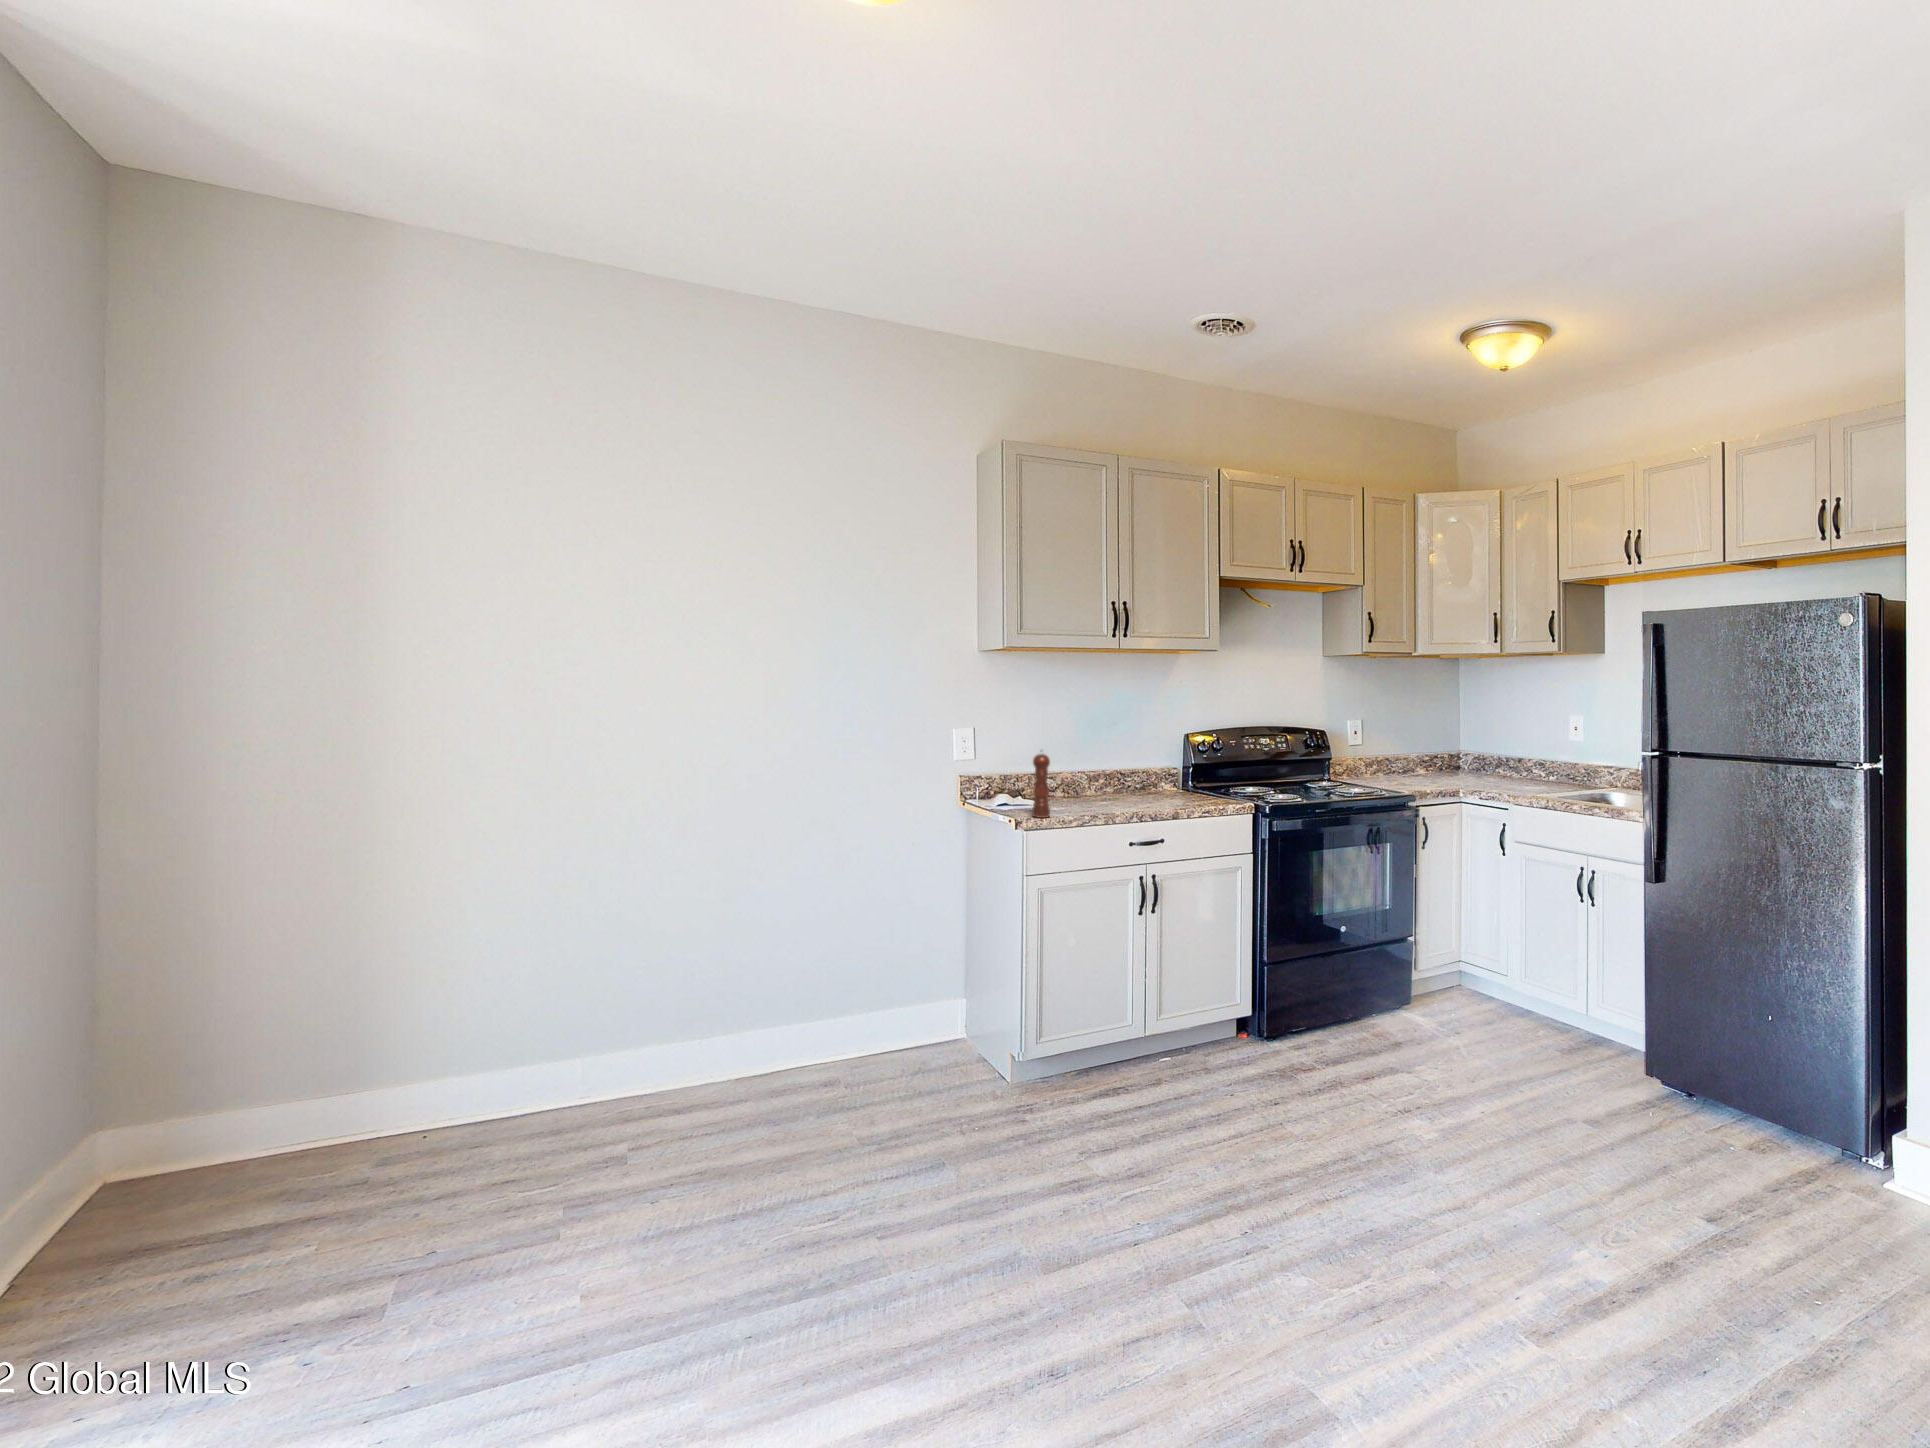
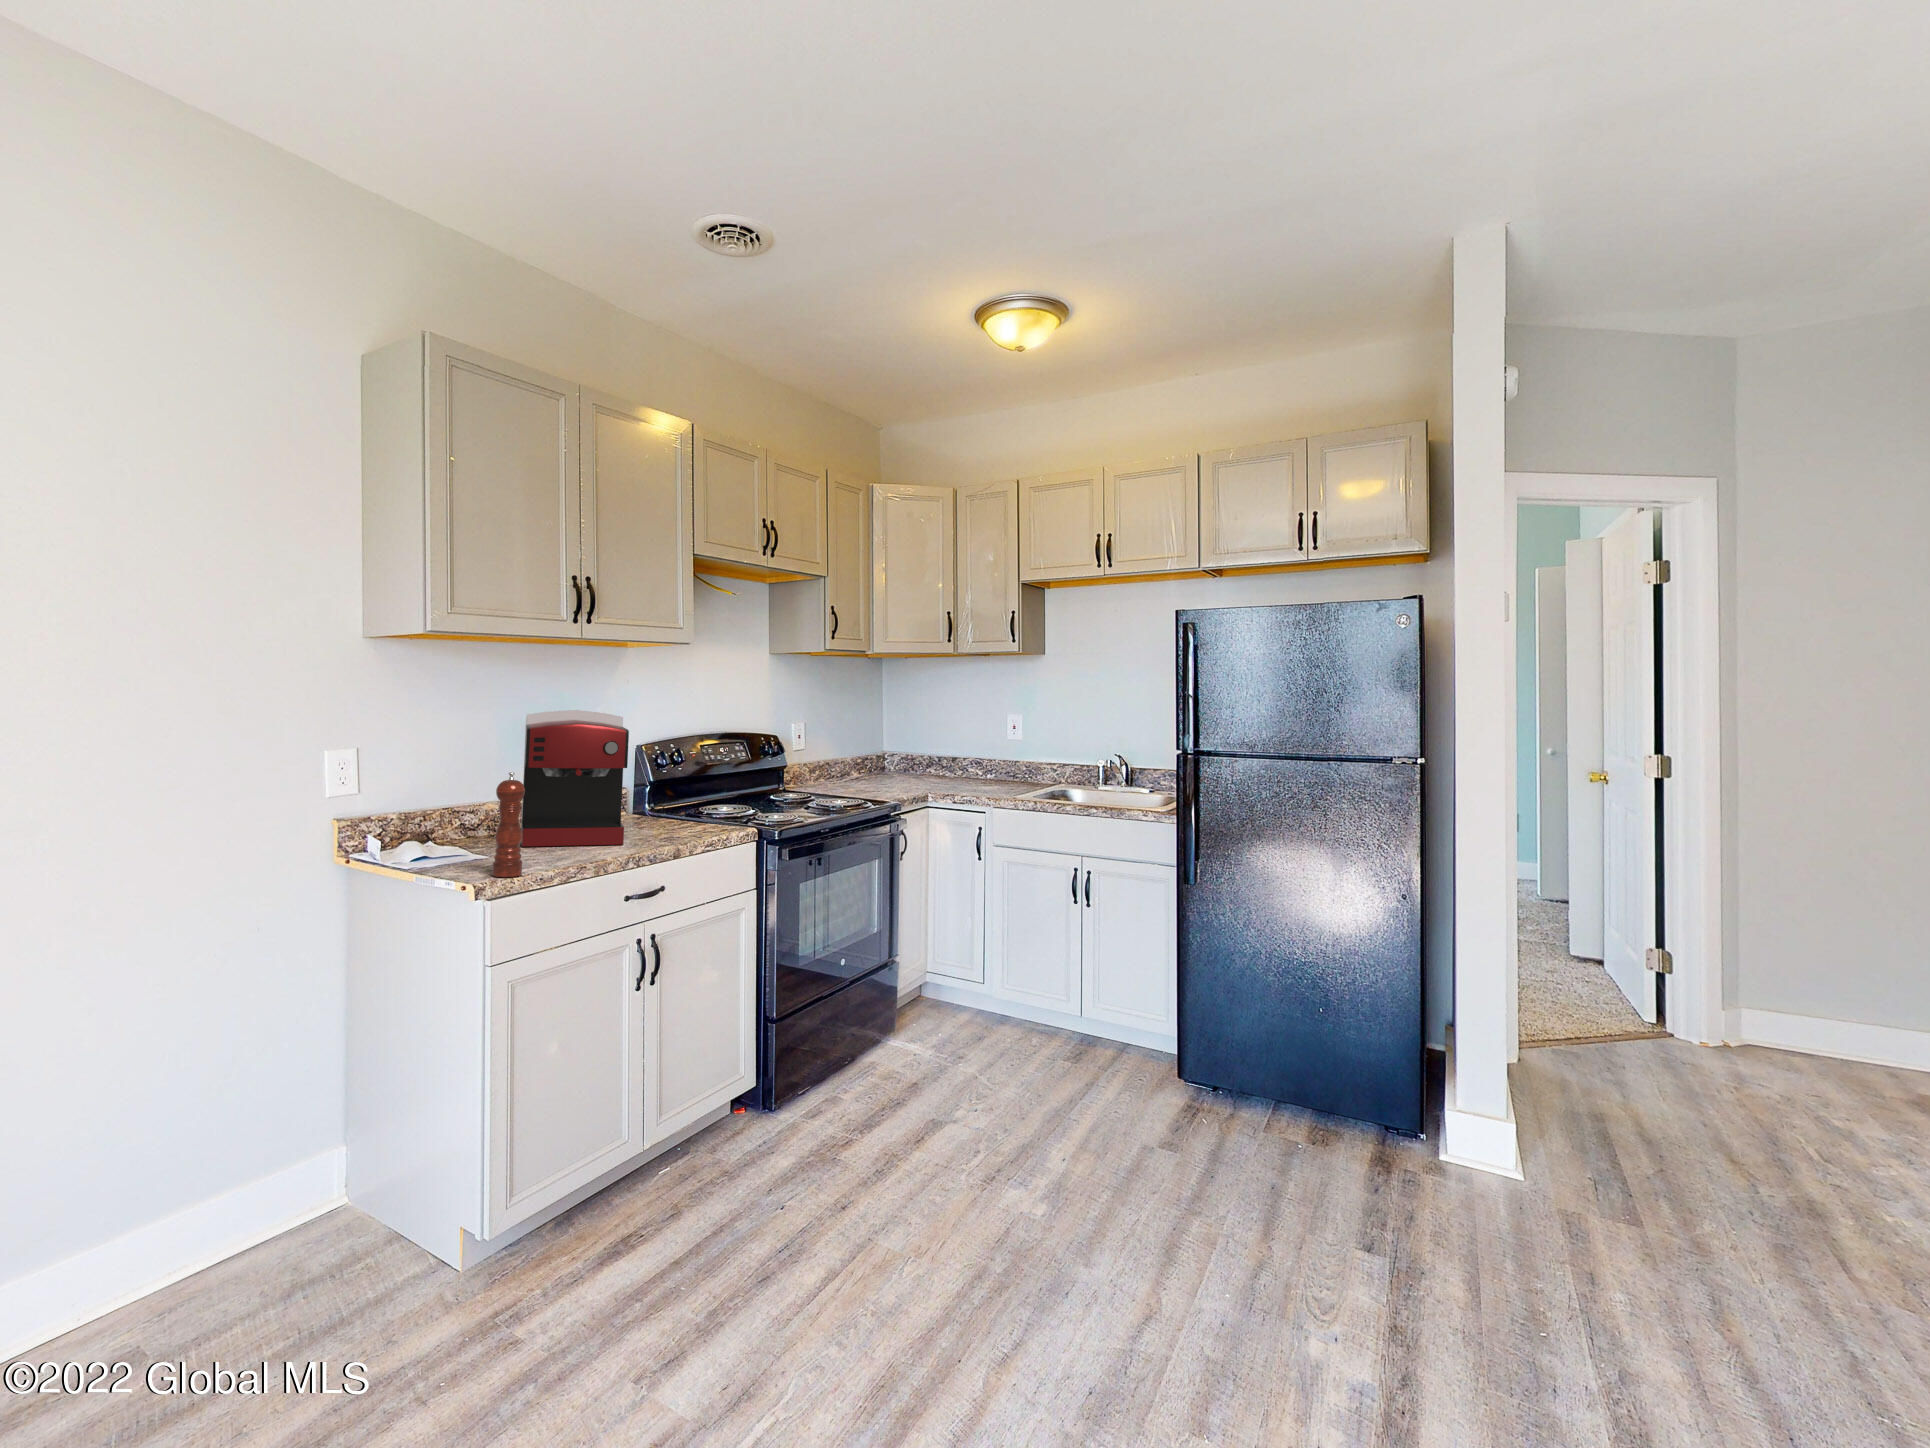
coffee maker: none [1073,710,1148,806] -> present [521,710,629,847]

